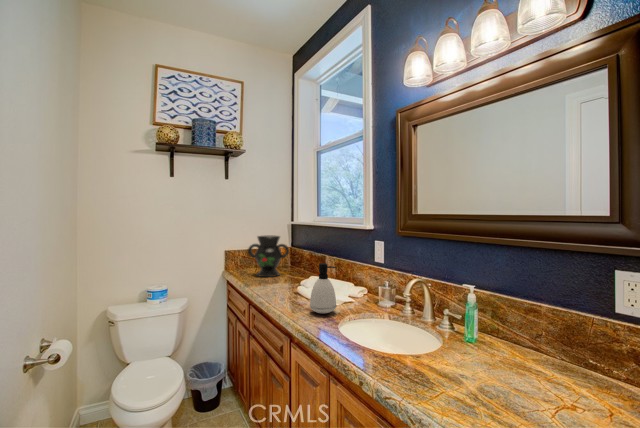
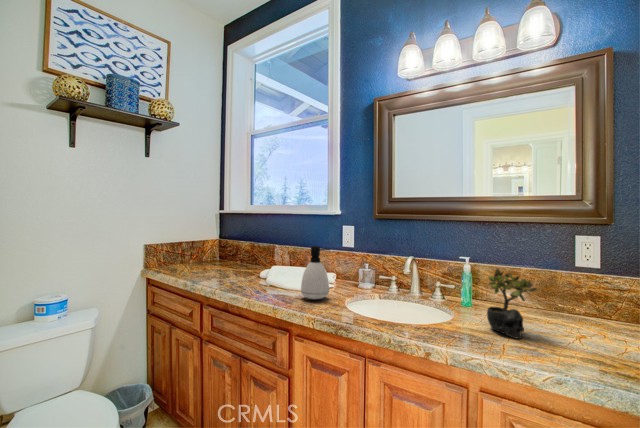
decorative vase: present [248,236,289,277] -> none [182,226,233,274]
succulent plant: none [453,308,510,393] -> present [487,269,537,339]

